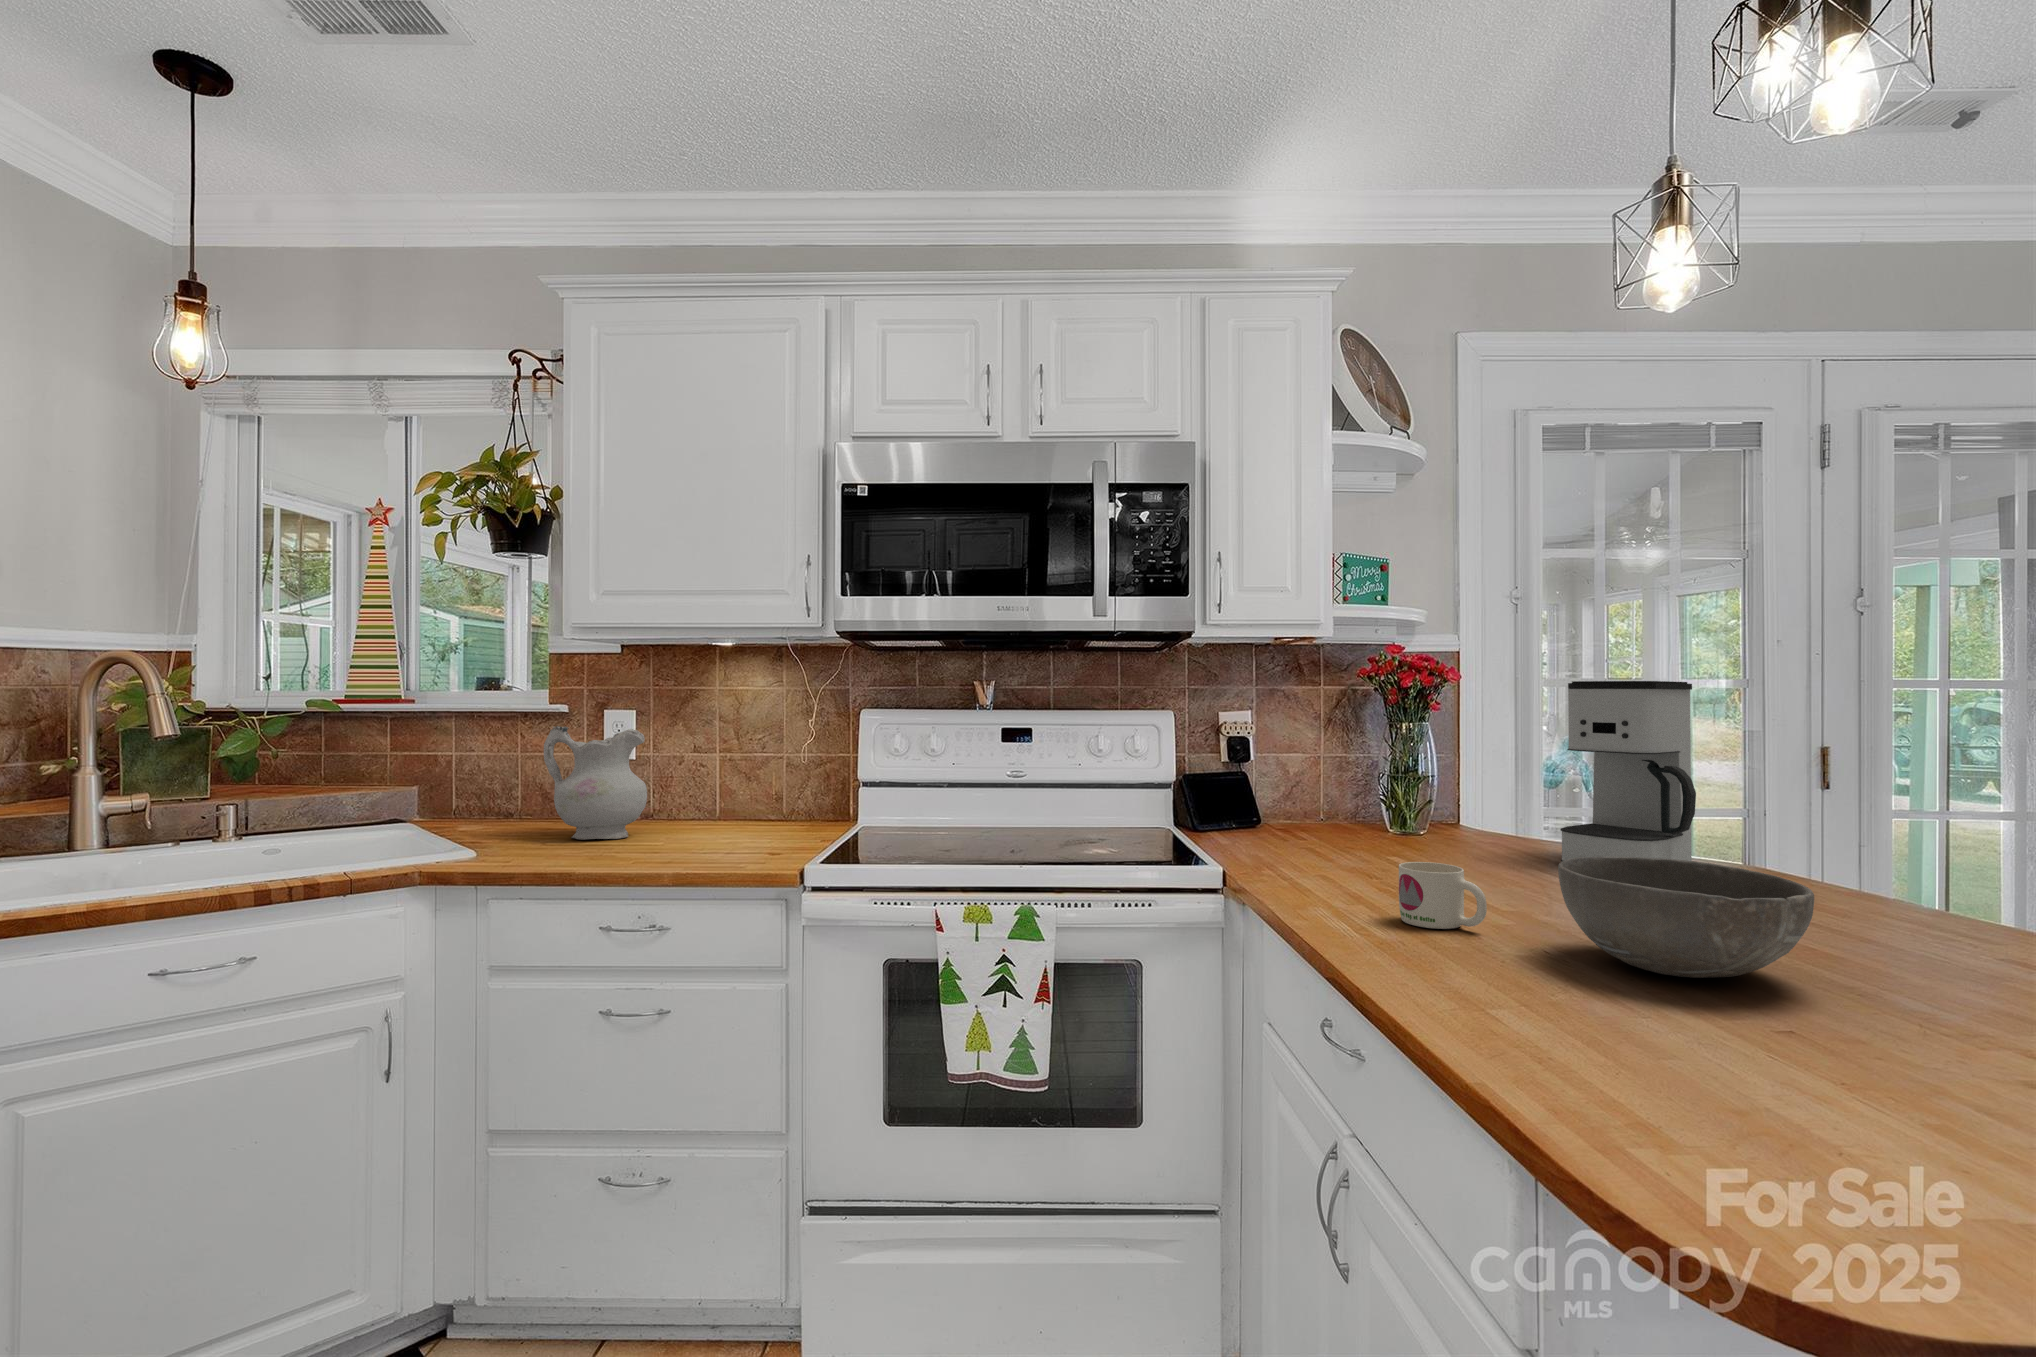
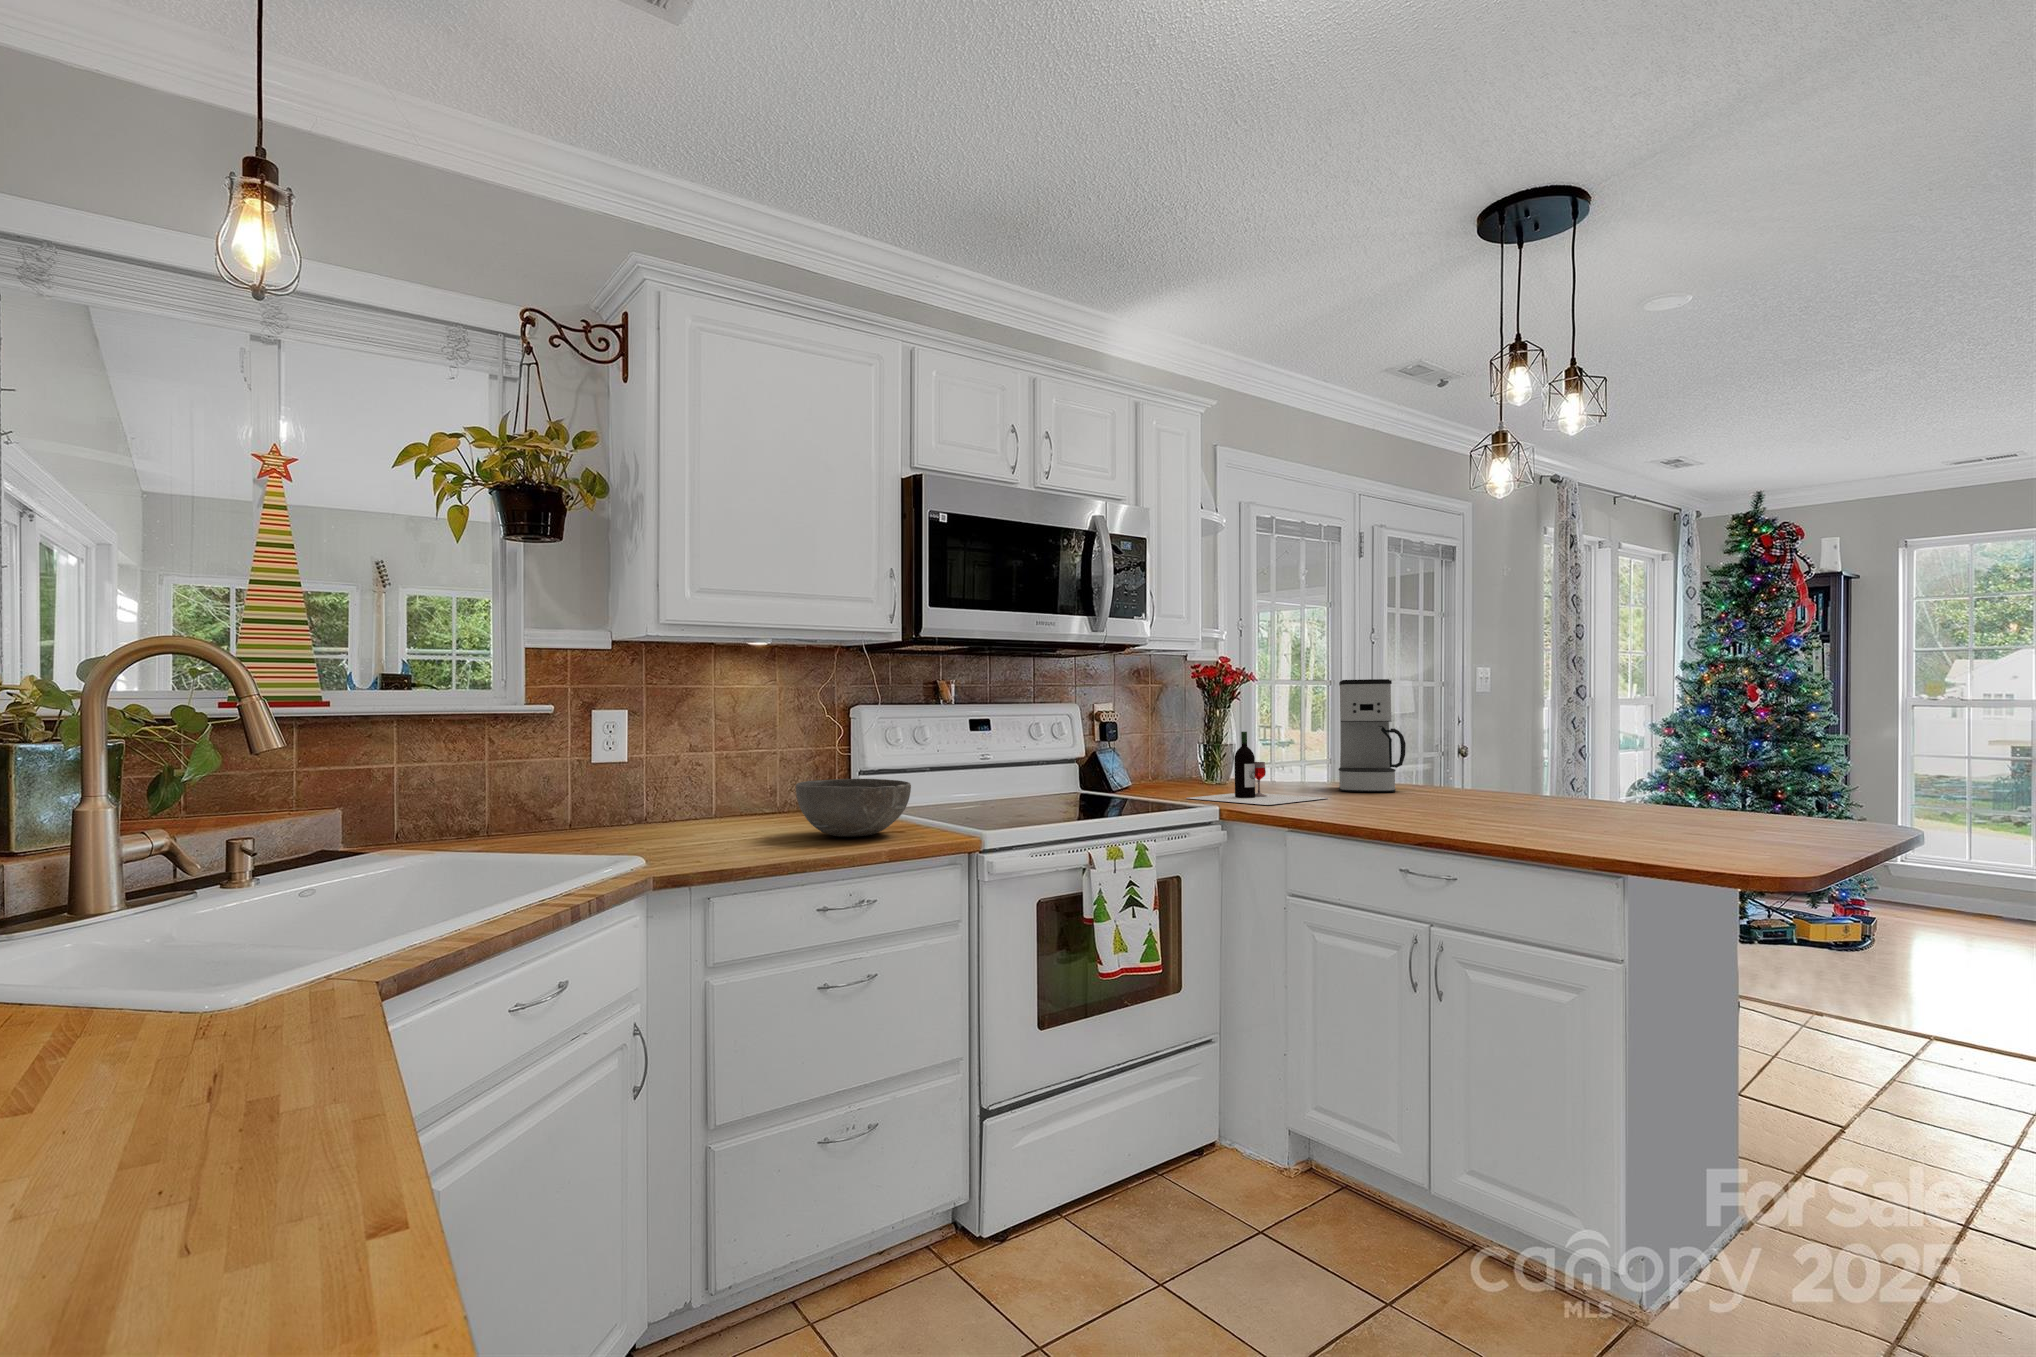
ceramic pitcher: present [544,726,647,840] -> none [633,723,735,842]
wine bottle: none [1260,758,1471,874] -> present [1189,732,1326,805]
bowl: present [1558,856,1814,978] -> present [796,779,911,837]
mug: present [1399,862,1487,929] -> none [1382,781,1434,815]

